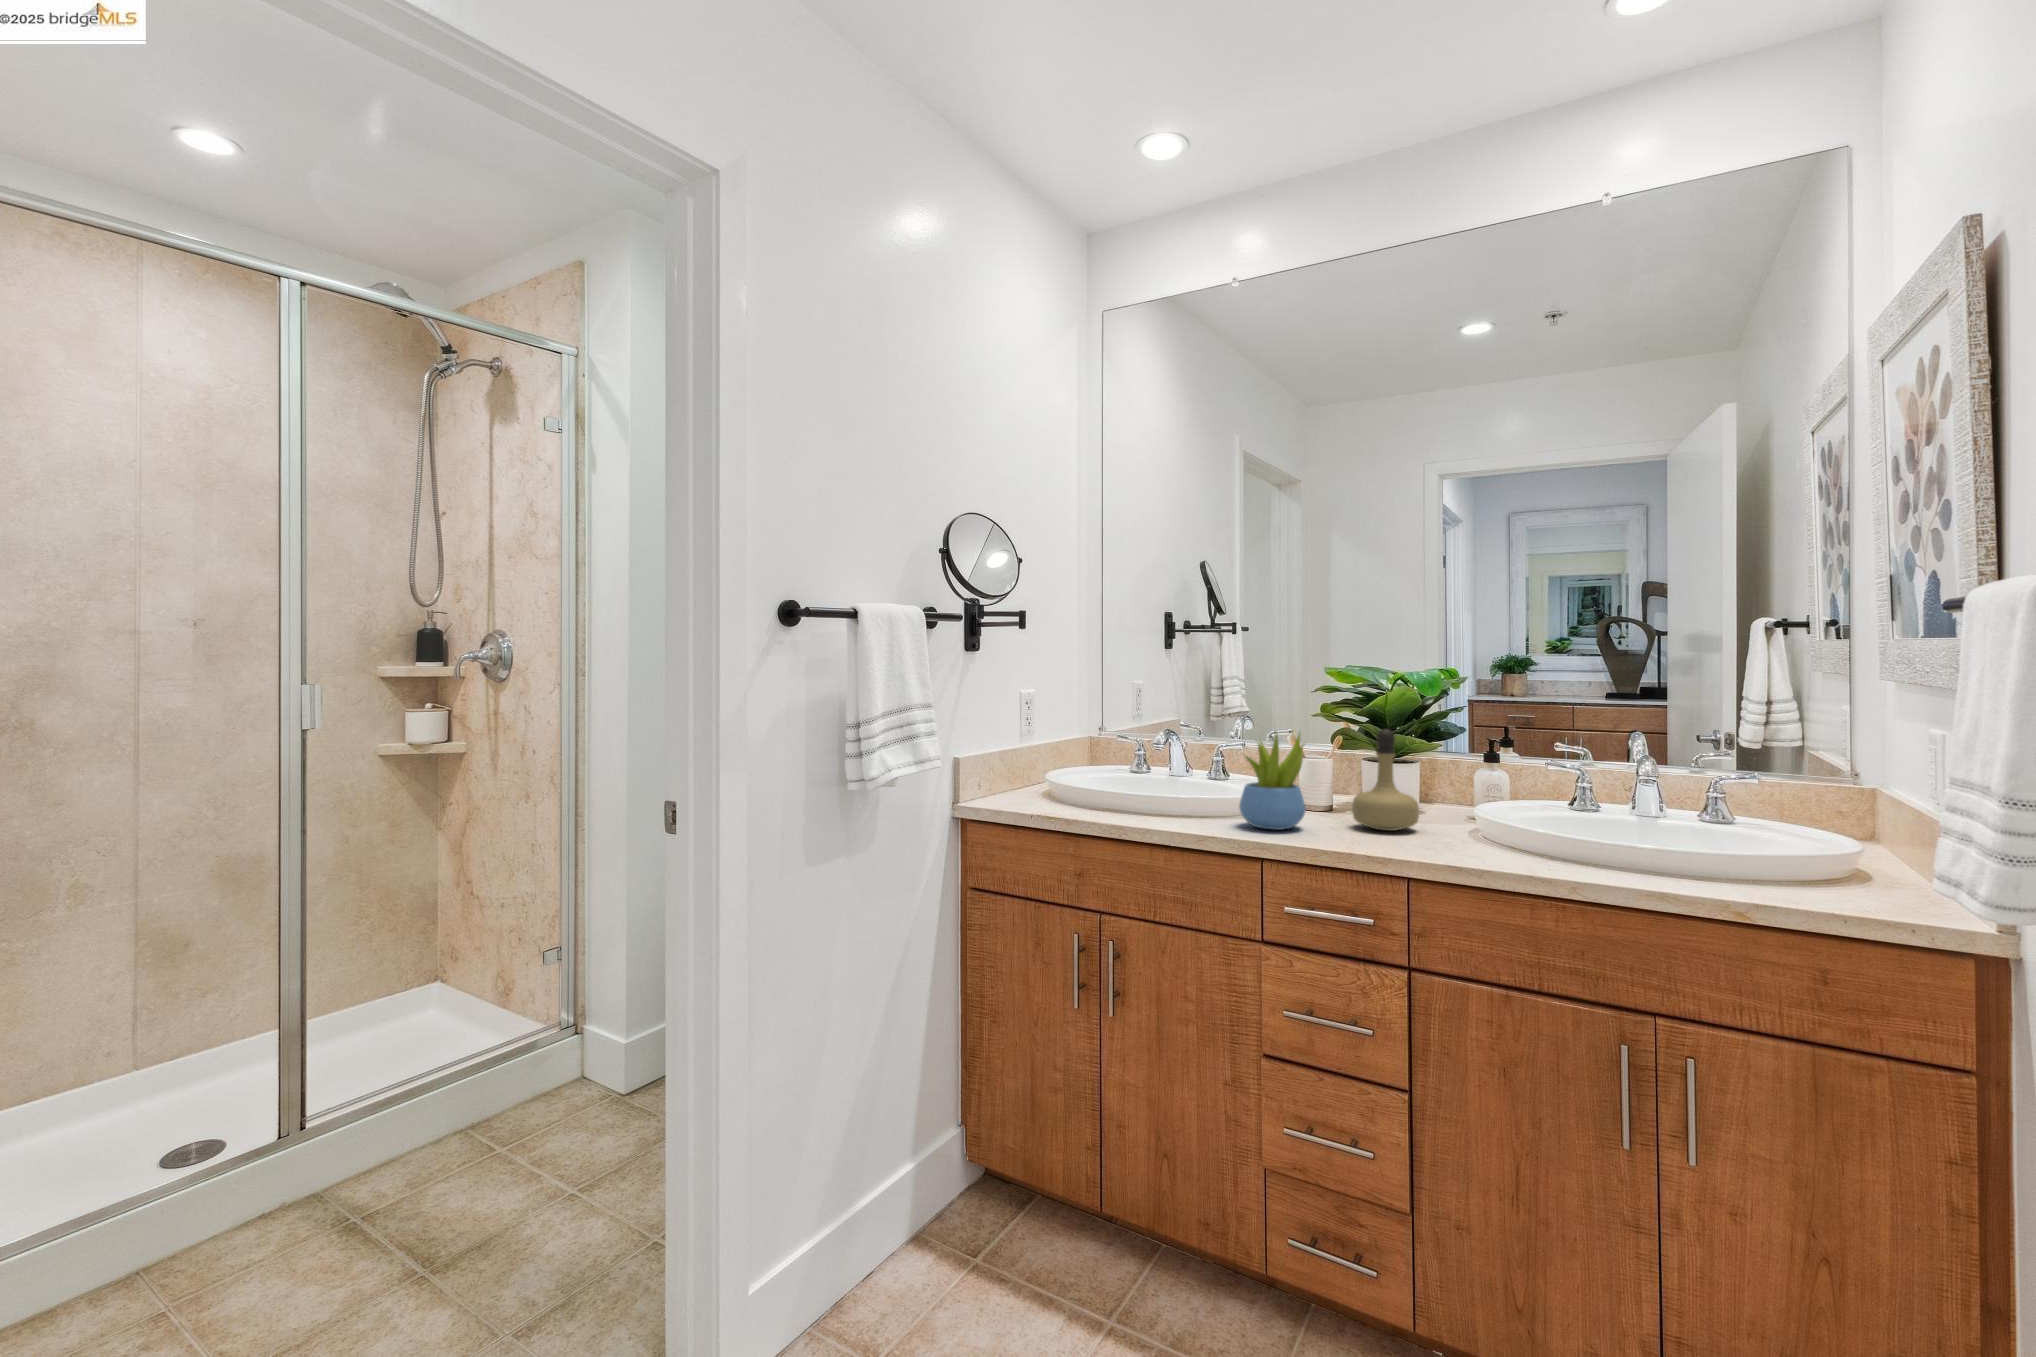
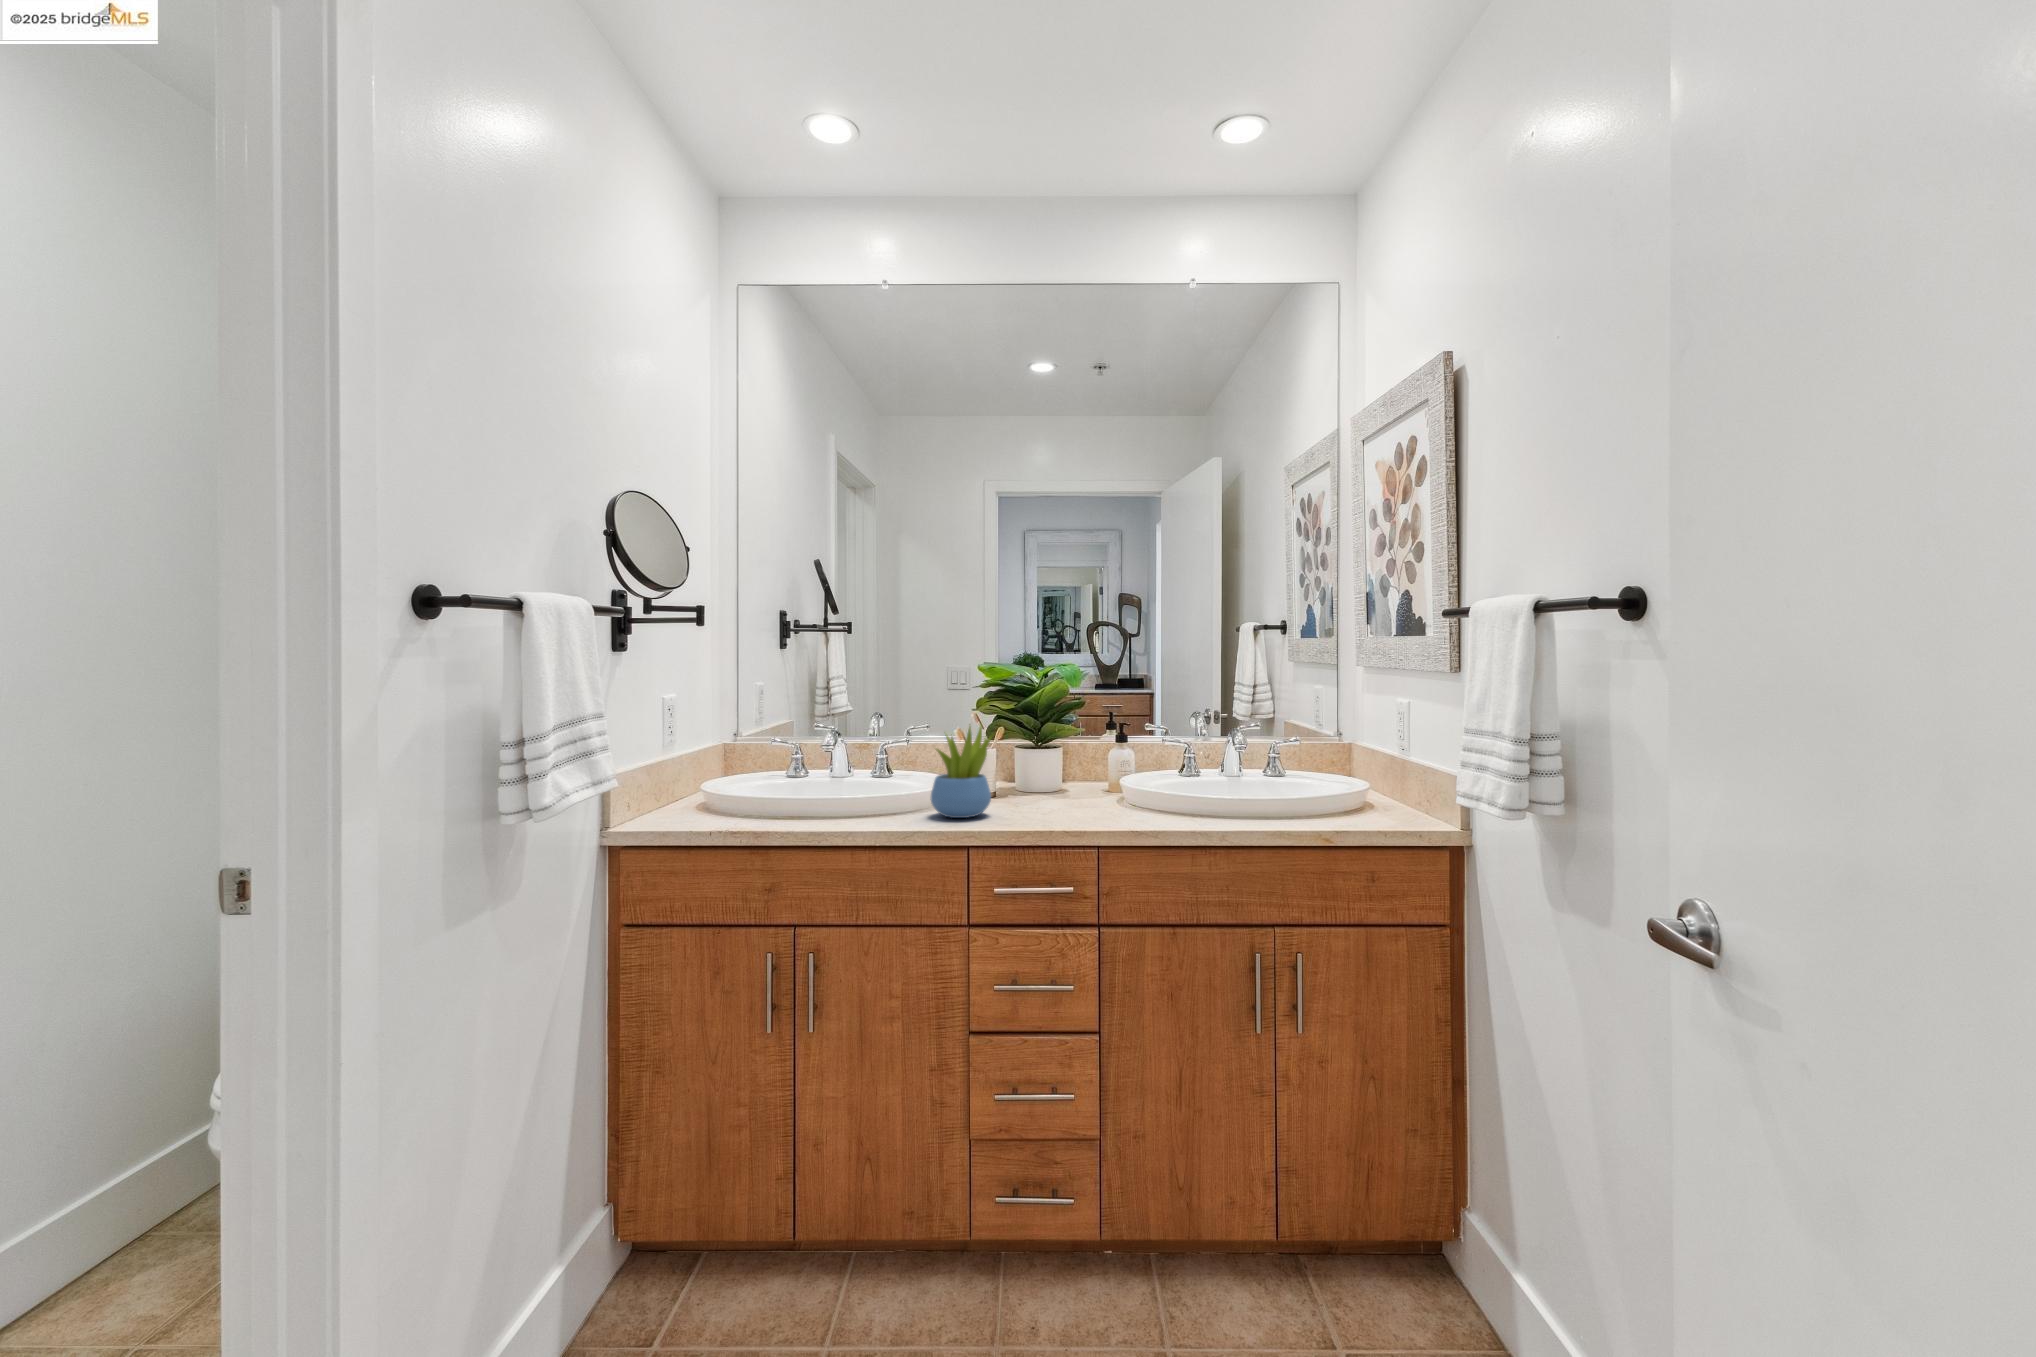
perfume bottle: present [1352,729,1419,831] -> none [1024,717,1079,808]

